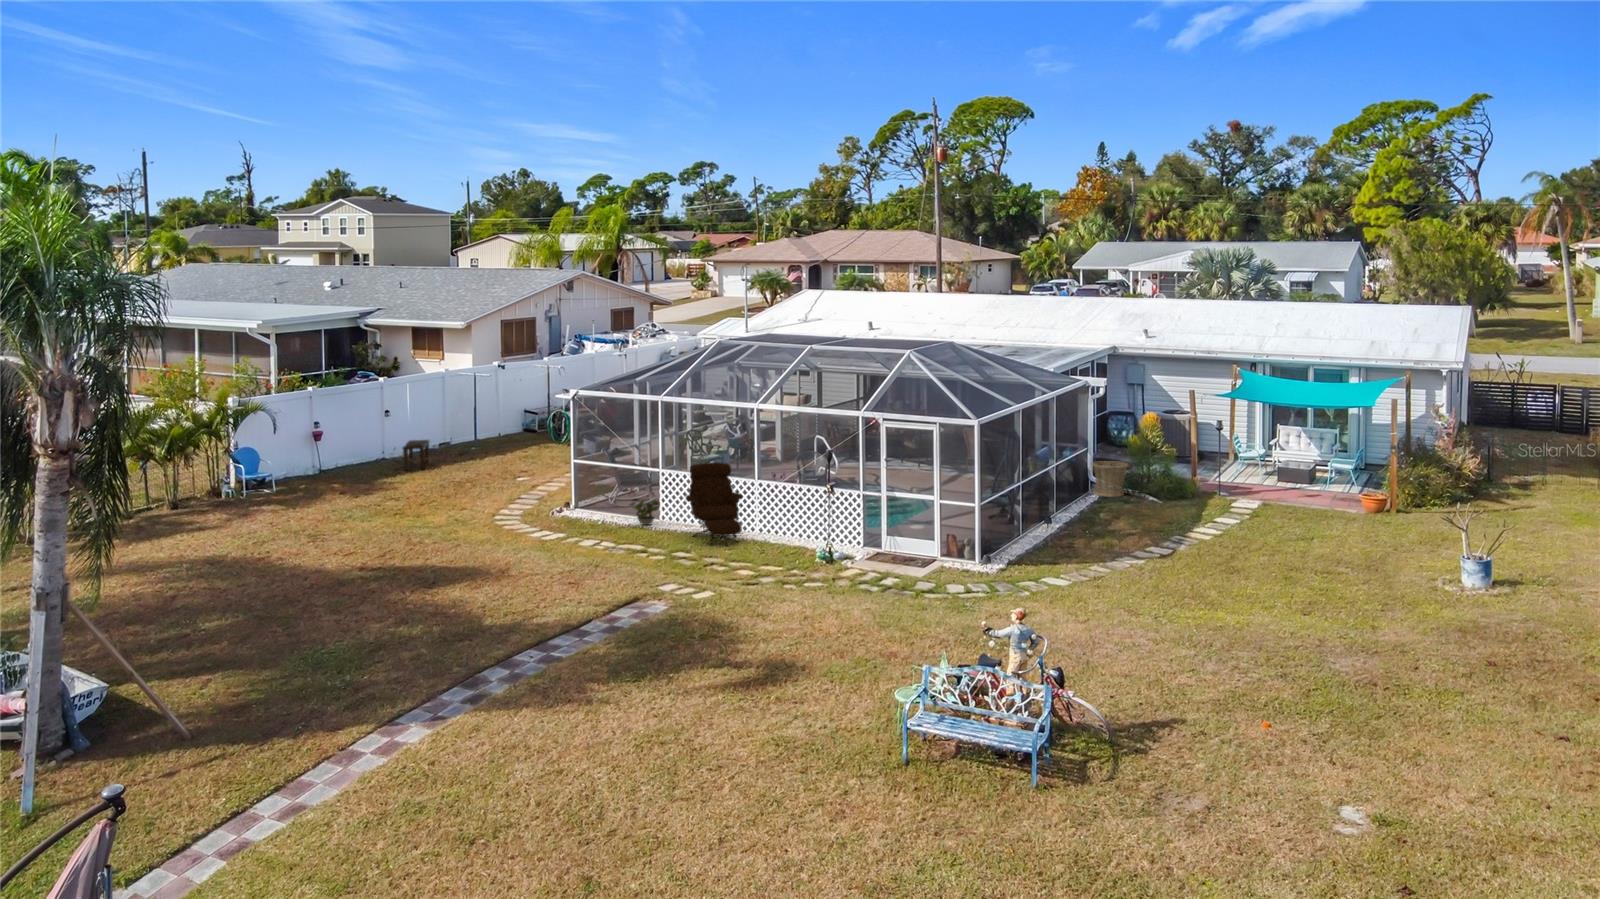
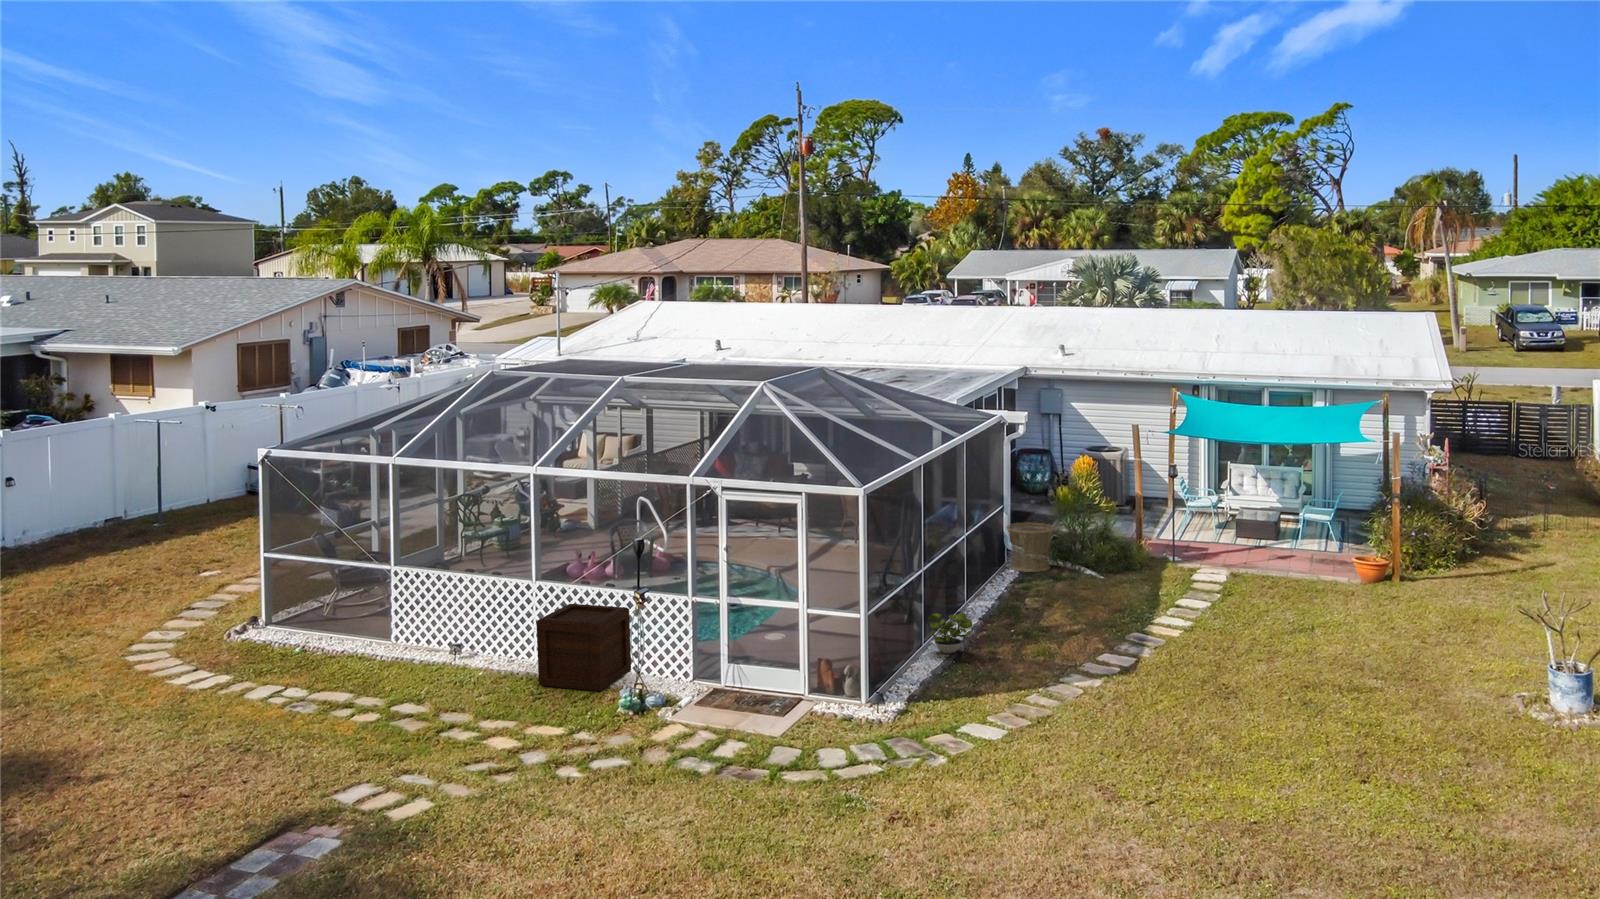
bench: present [403,440,429,471] -> none [41,516,89,563]
lounge chair: present [686,462,742,545] -> none [423,555,512,688]
wooden crate: none [762,495,822,551] -> present [536,604,631,691]
potted plant: present [630,499,659,525] -> present [928,613,972,653]

